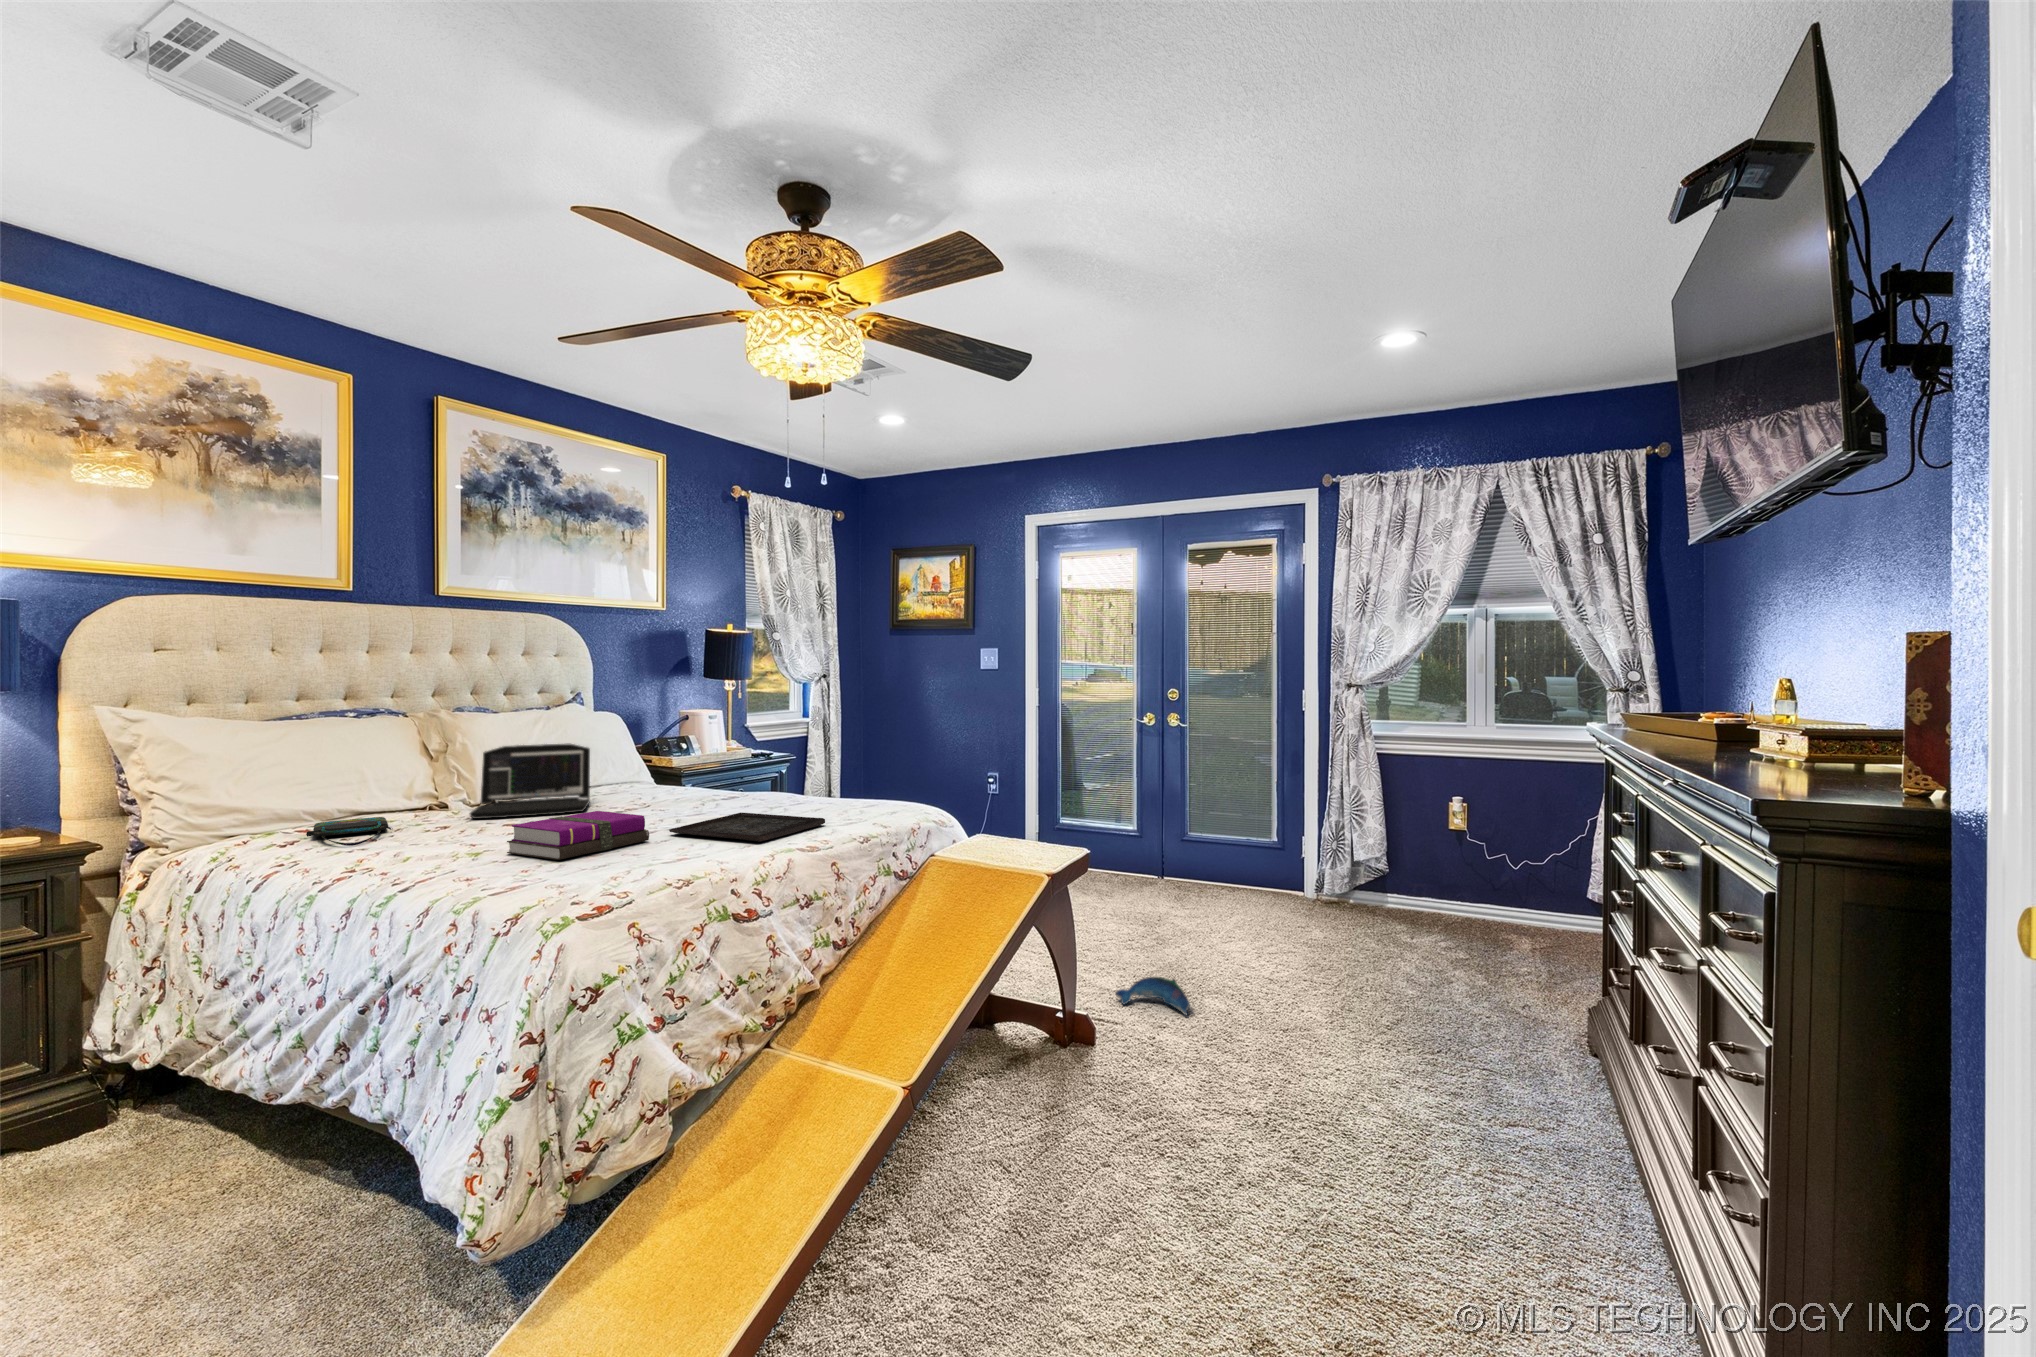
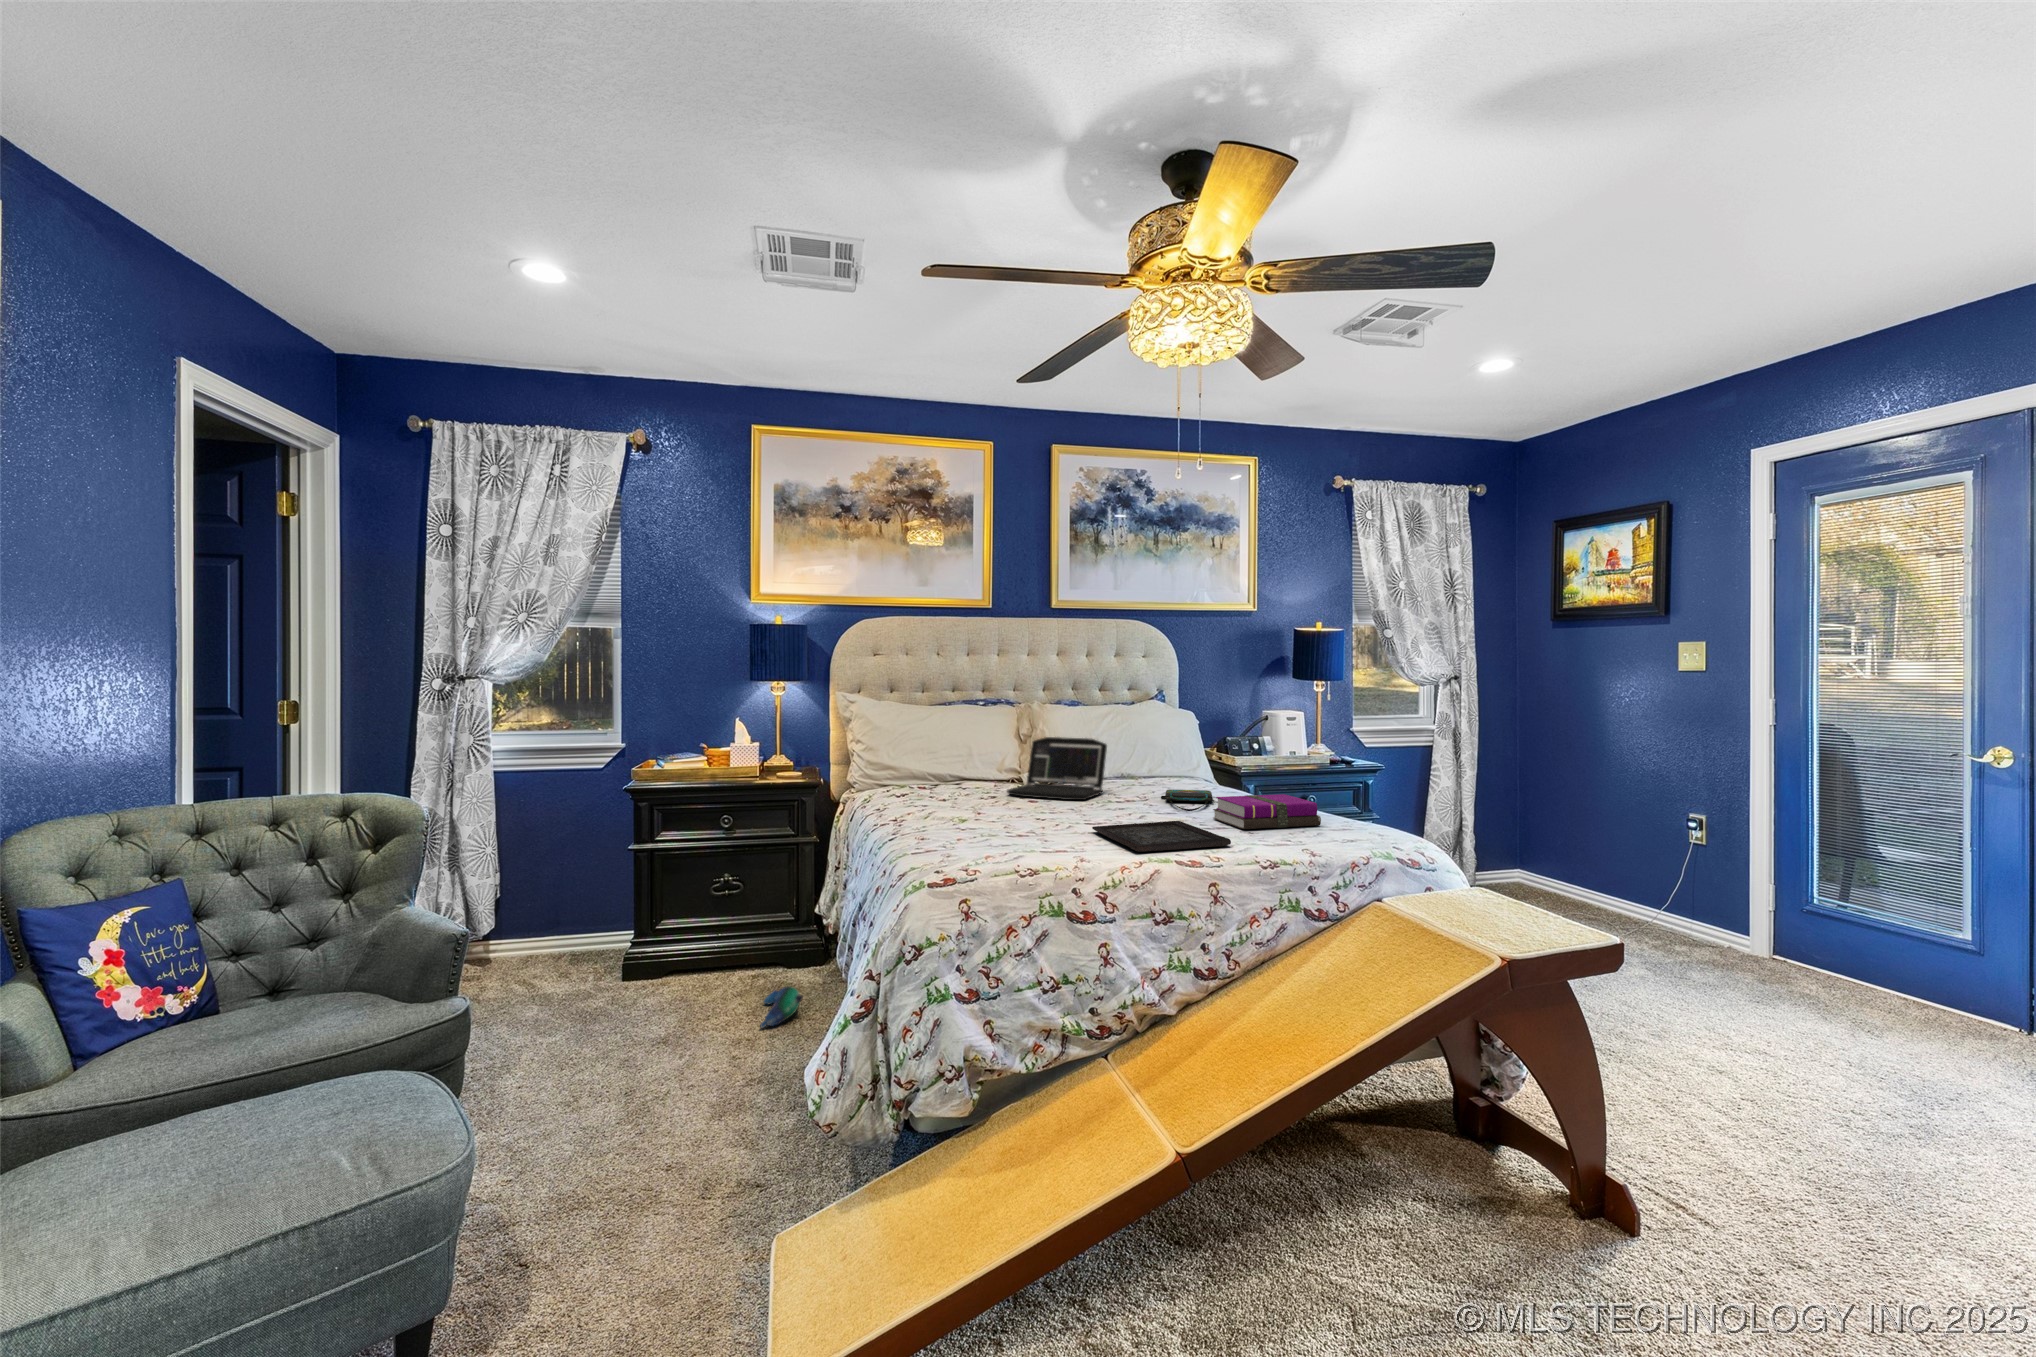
notebook: present [507,811,649,860] -> present [1213,794,1321,829]
tote bag: present [306,817,391,846] -> present [1161,789,1214,811]
plush toy: present [1116,977,1190,1015] -> present [760,986,803,1028]

